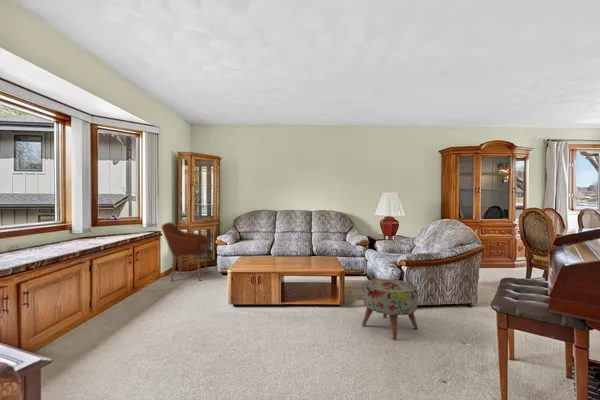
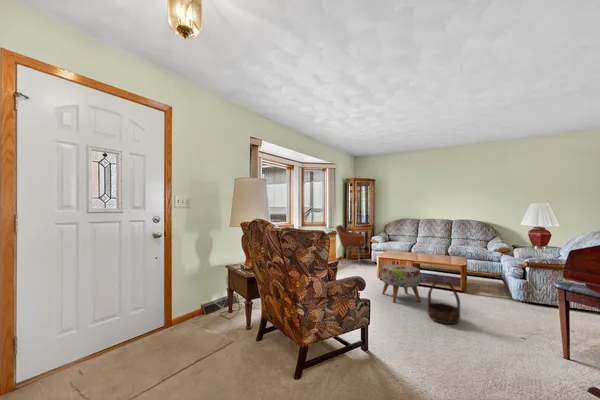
ottoman: present [362,279,418,340] -> present [382,264,420,302]
basket: none [318,309,363,379] -> present [427,280,460,324]

